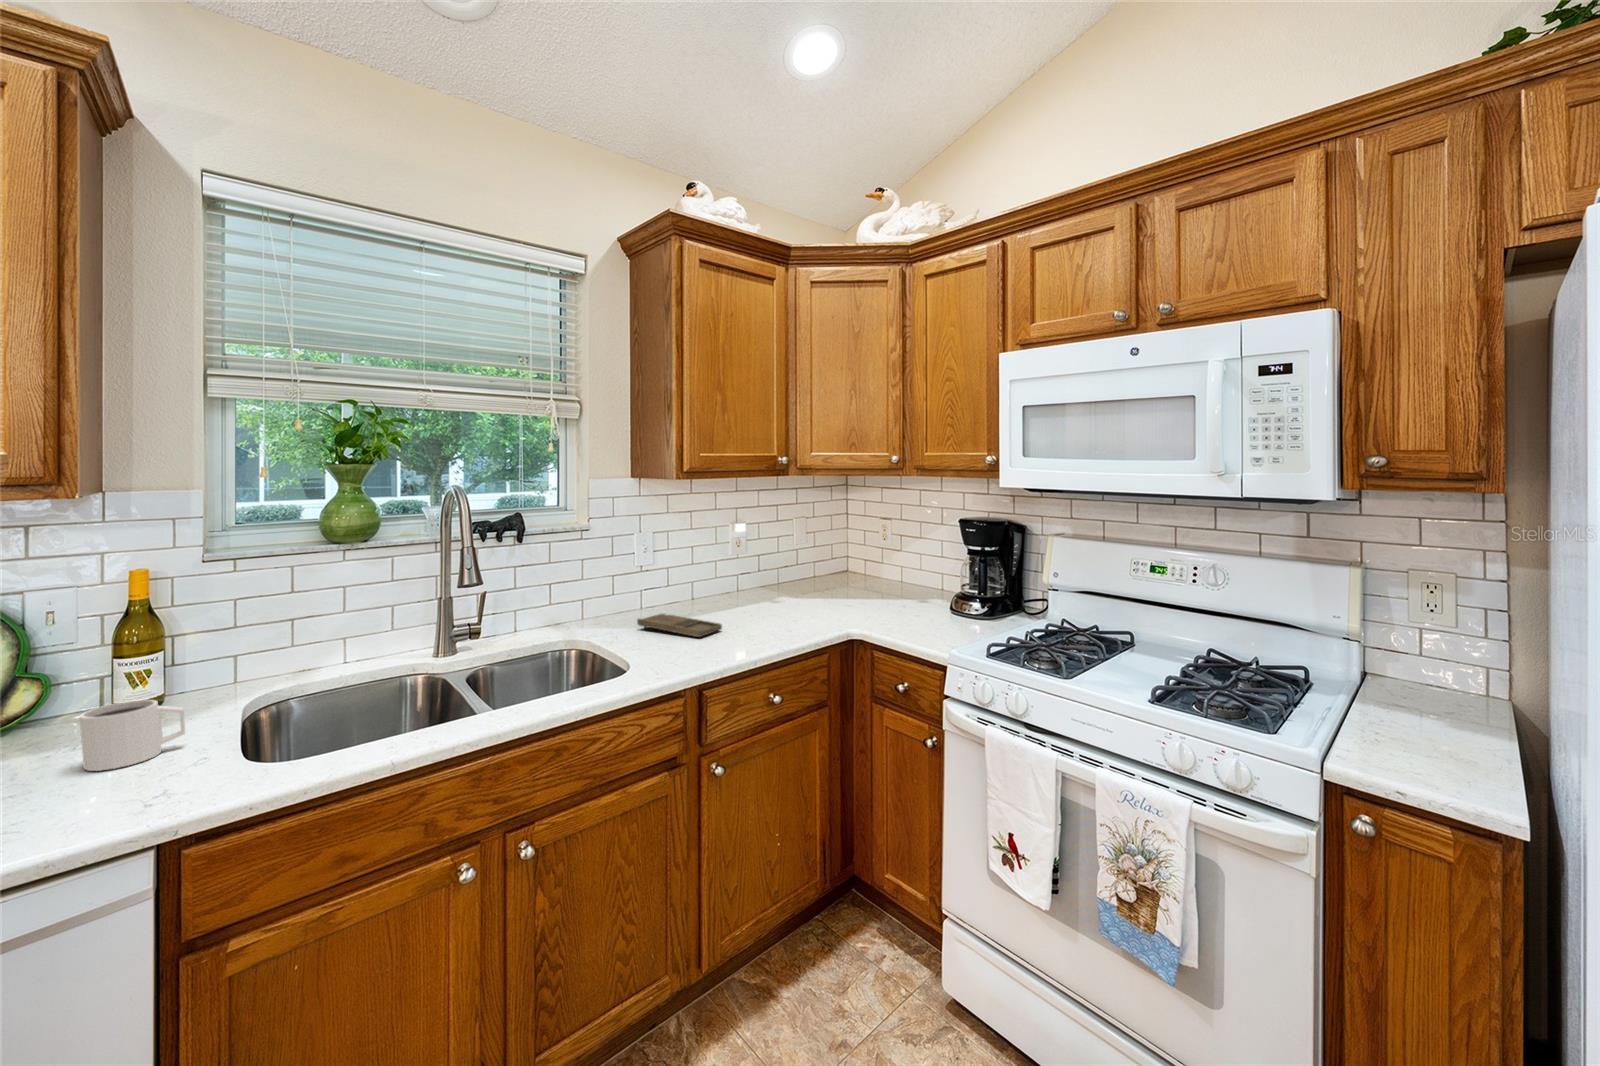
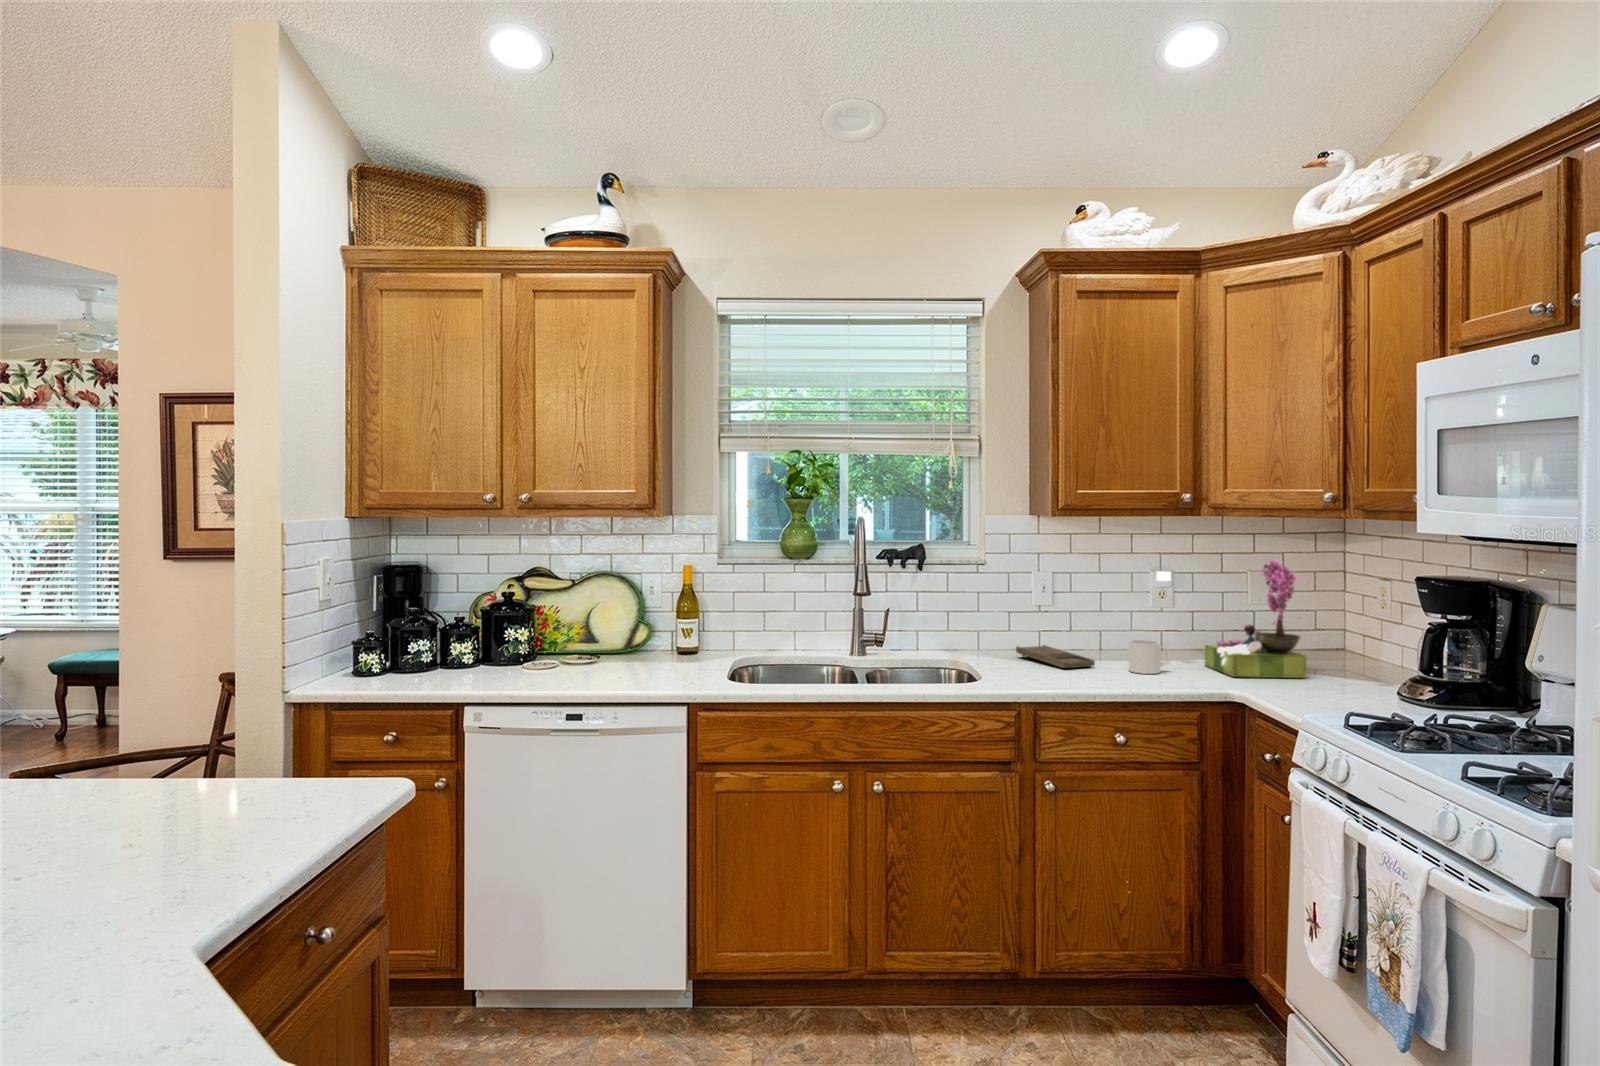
flower arrangement: none [799,519,879,623] -> present [1205,559,1306,678]
mug: present [80,700,185,771] -> present [1129,640,1170,674]

